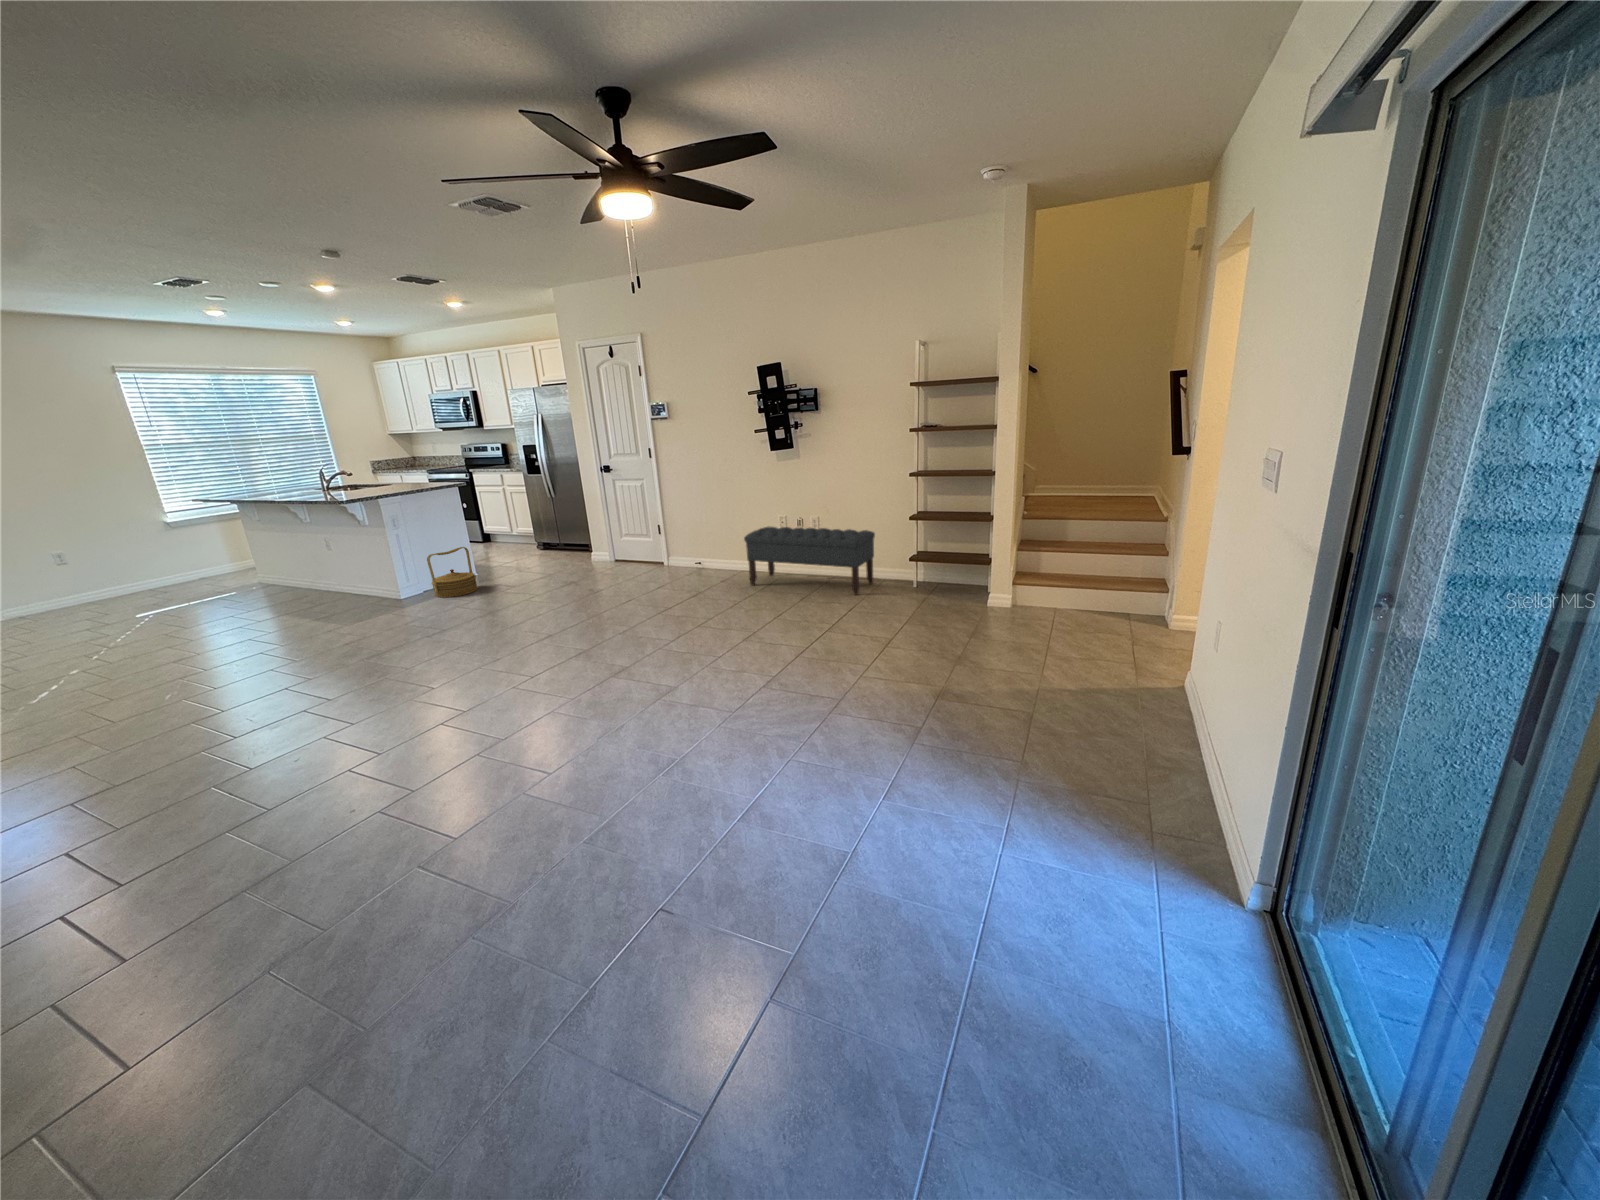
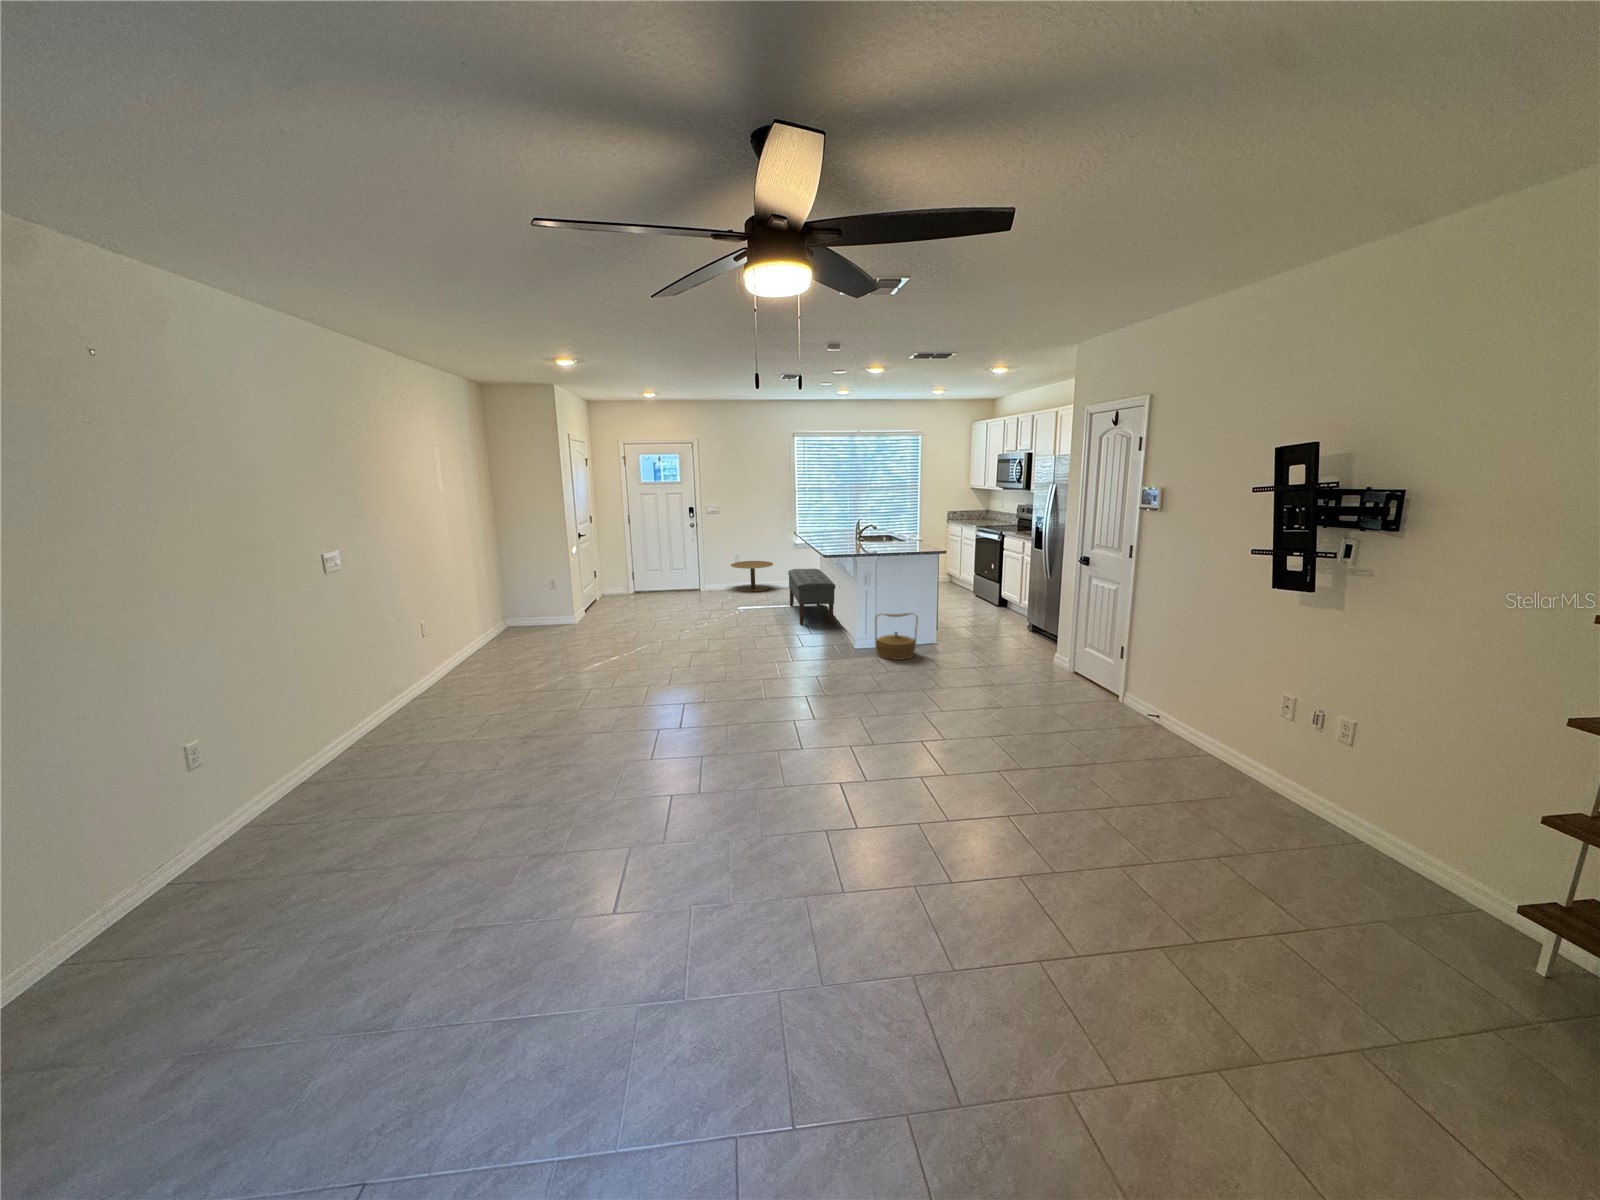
bench: present [744,527,875,595] -> present [788,569,835,625]
side table: none [53,557,146,606] -> present [731,561,773,591]

